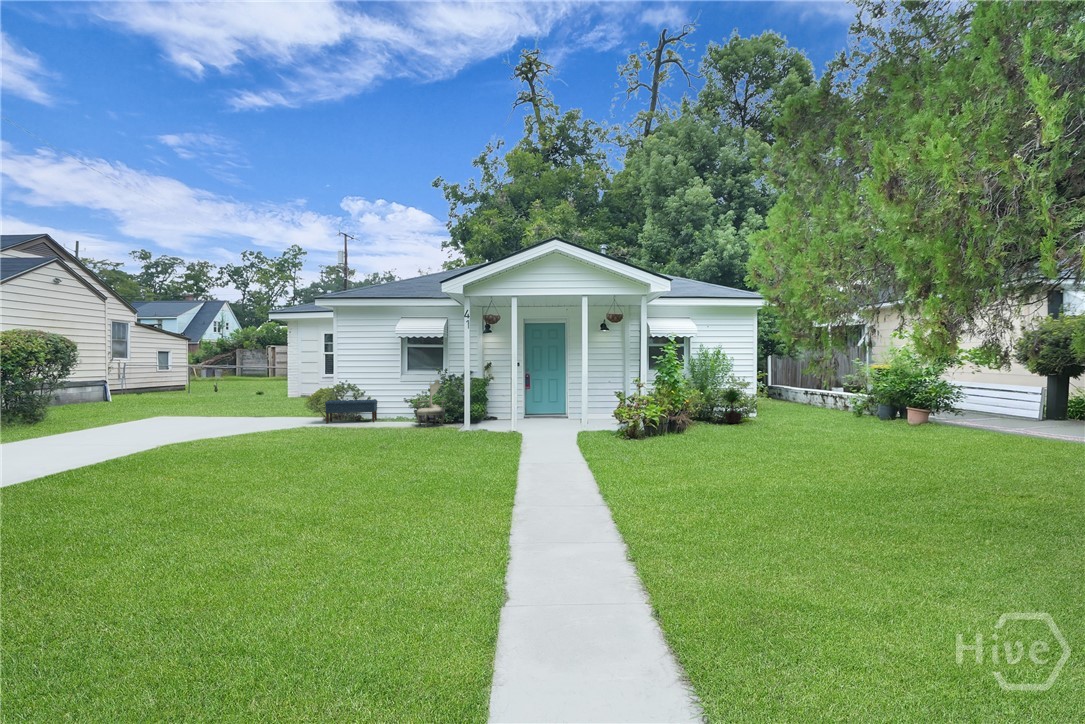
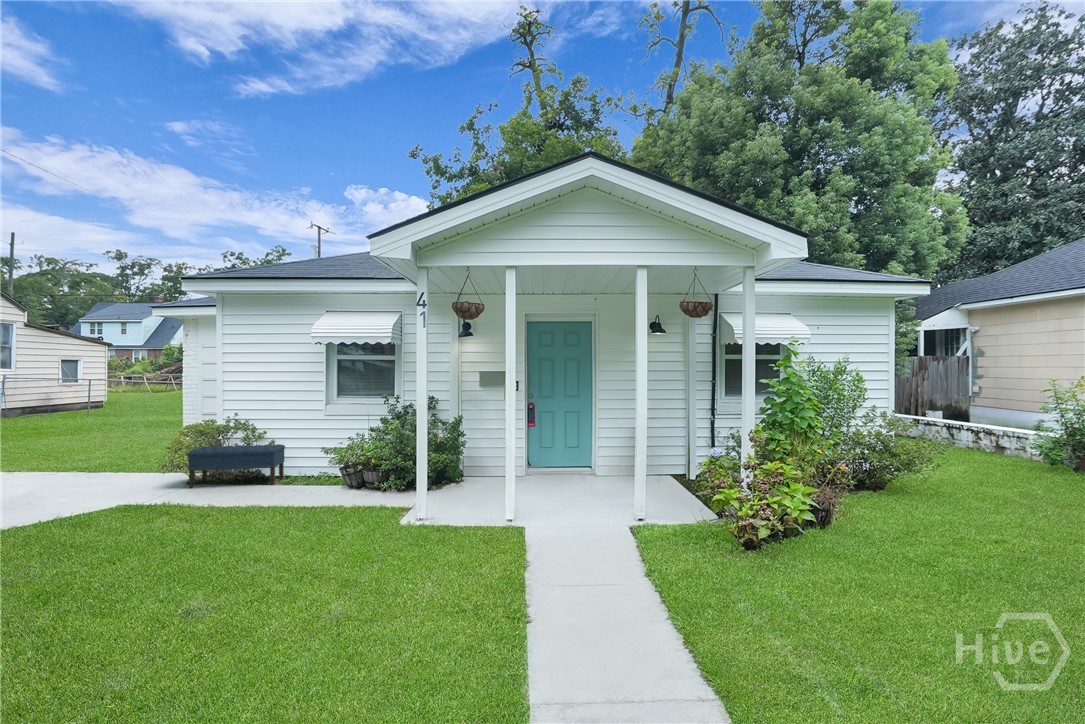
armchair: present [417,380,445,427] -> none [338,415,390,502]
potted tree: present [722,390,742,423] -> none [863,429,910,494]

